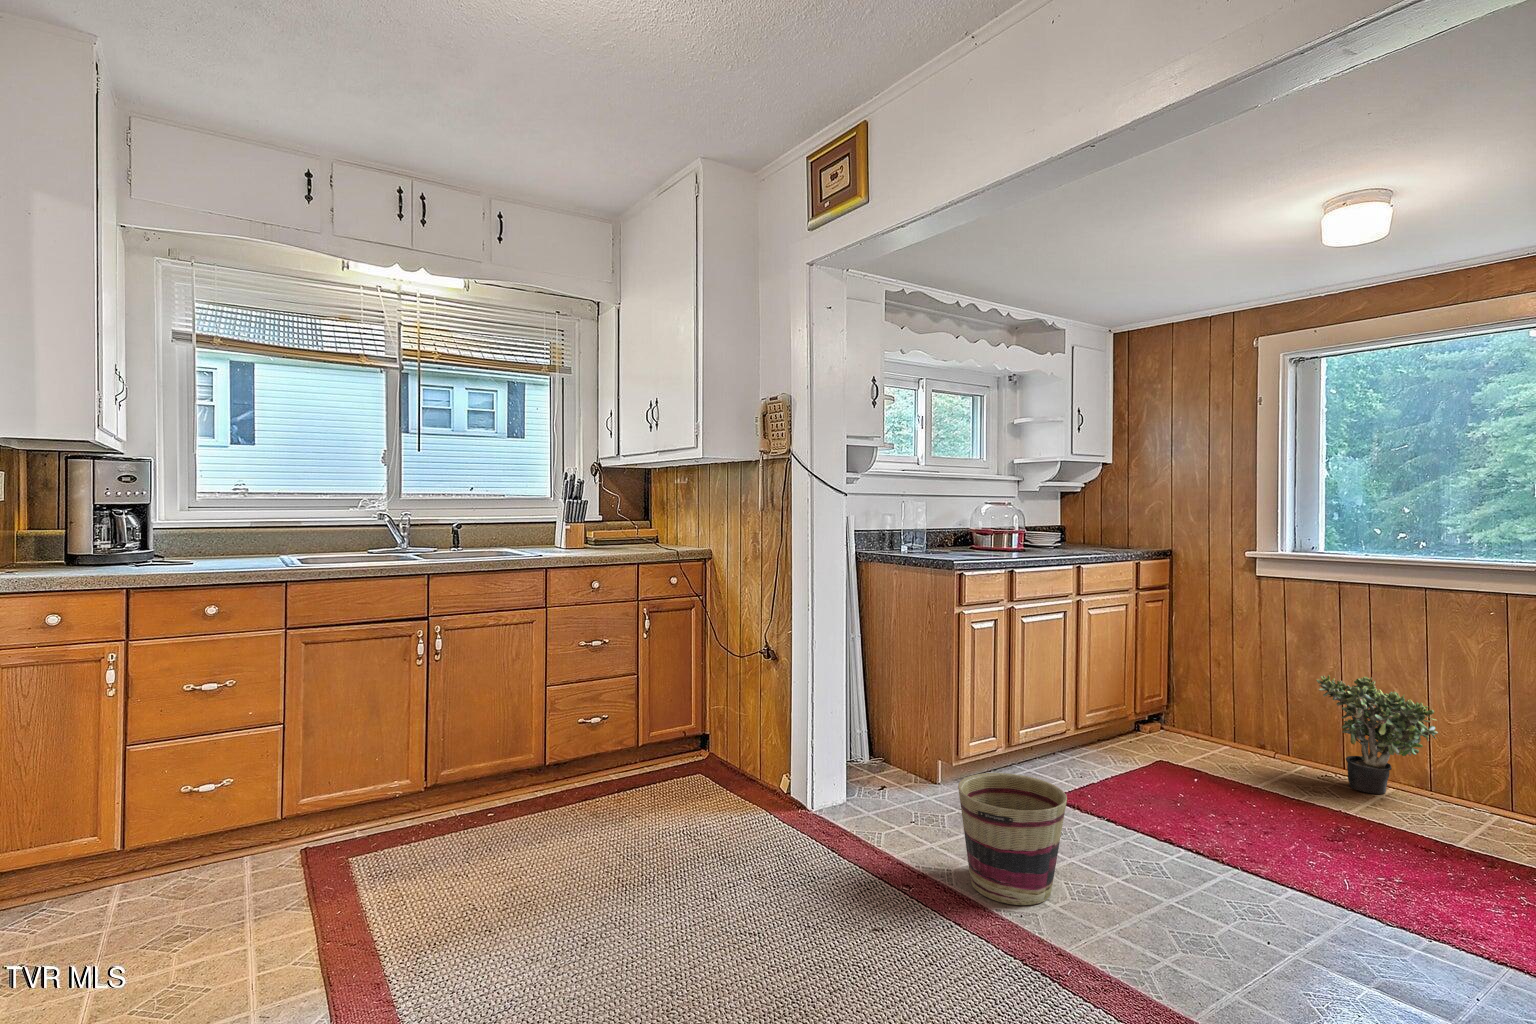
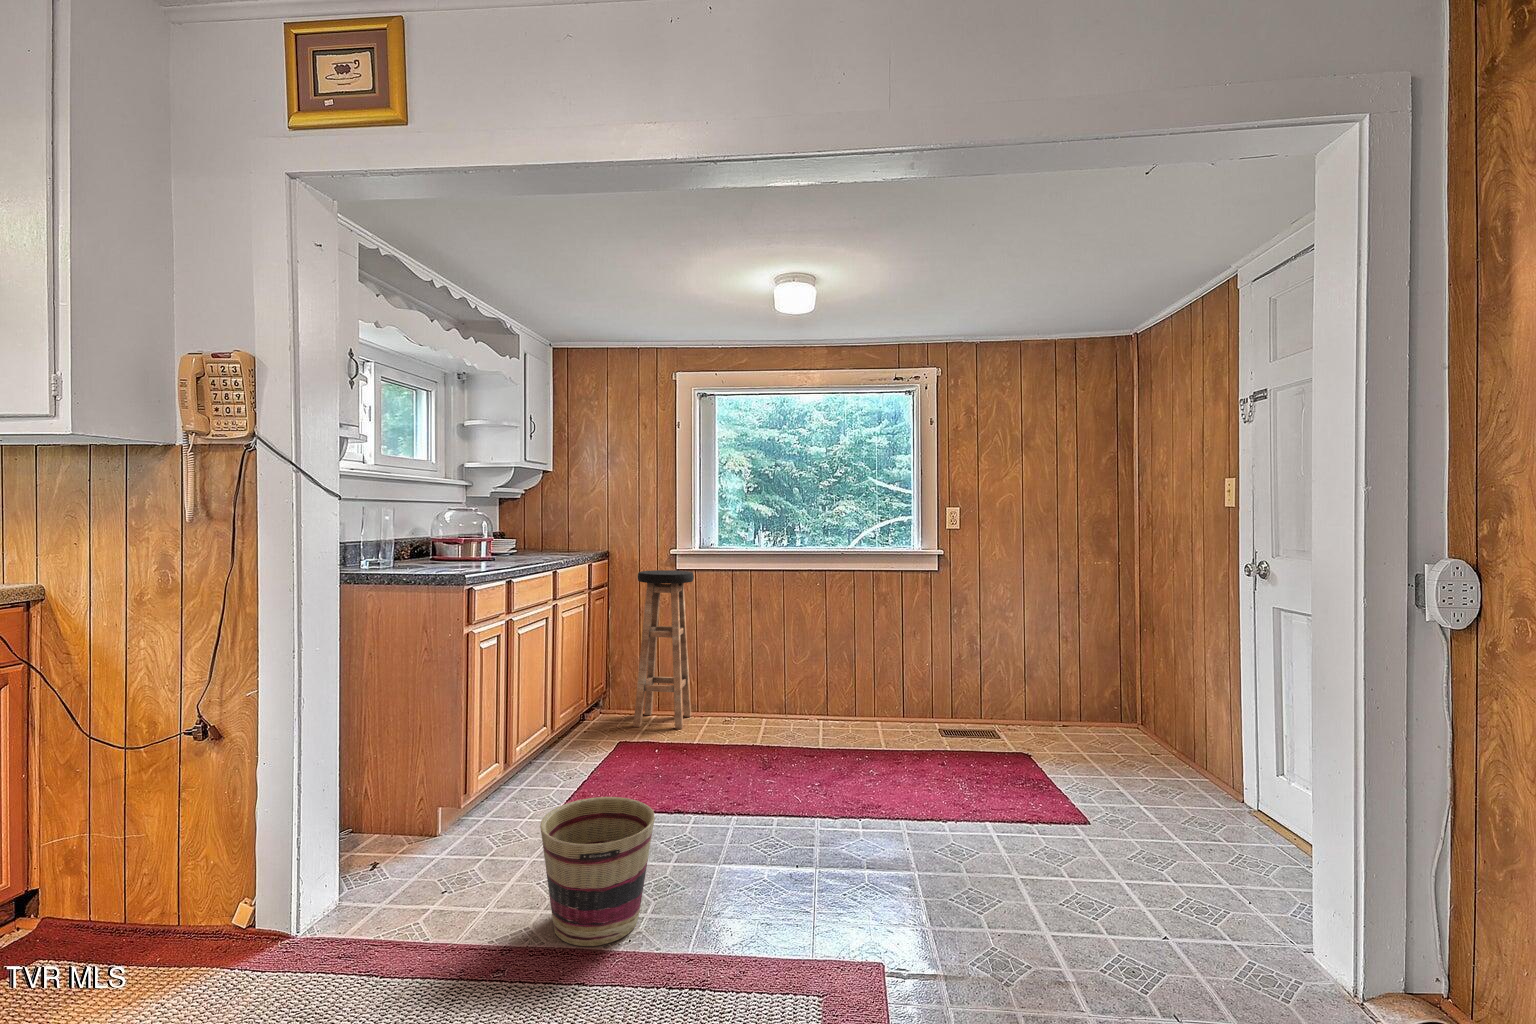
bar stool: none [1187,574,1274,766] -> present [633,570,694,729]
potted plant: present [1316,675,1438,794] -> none [727,641,799,728]

